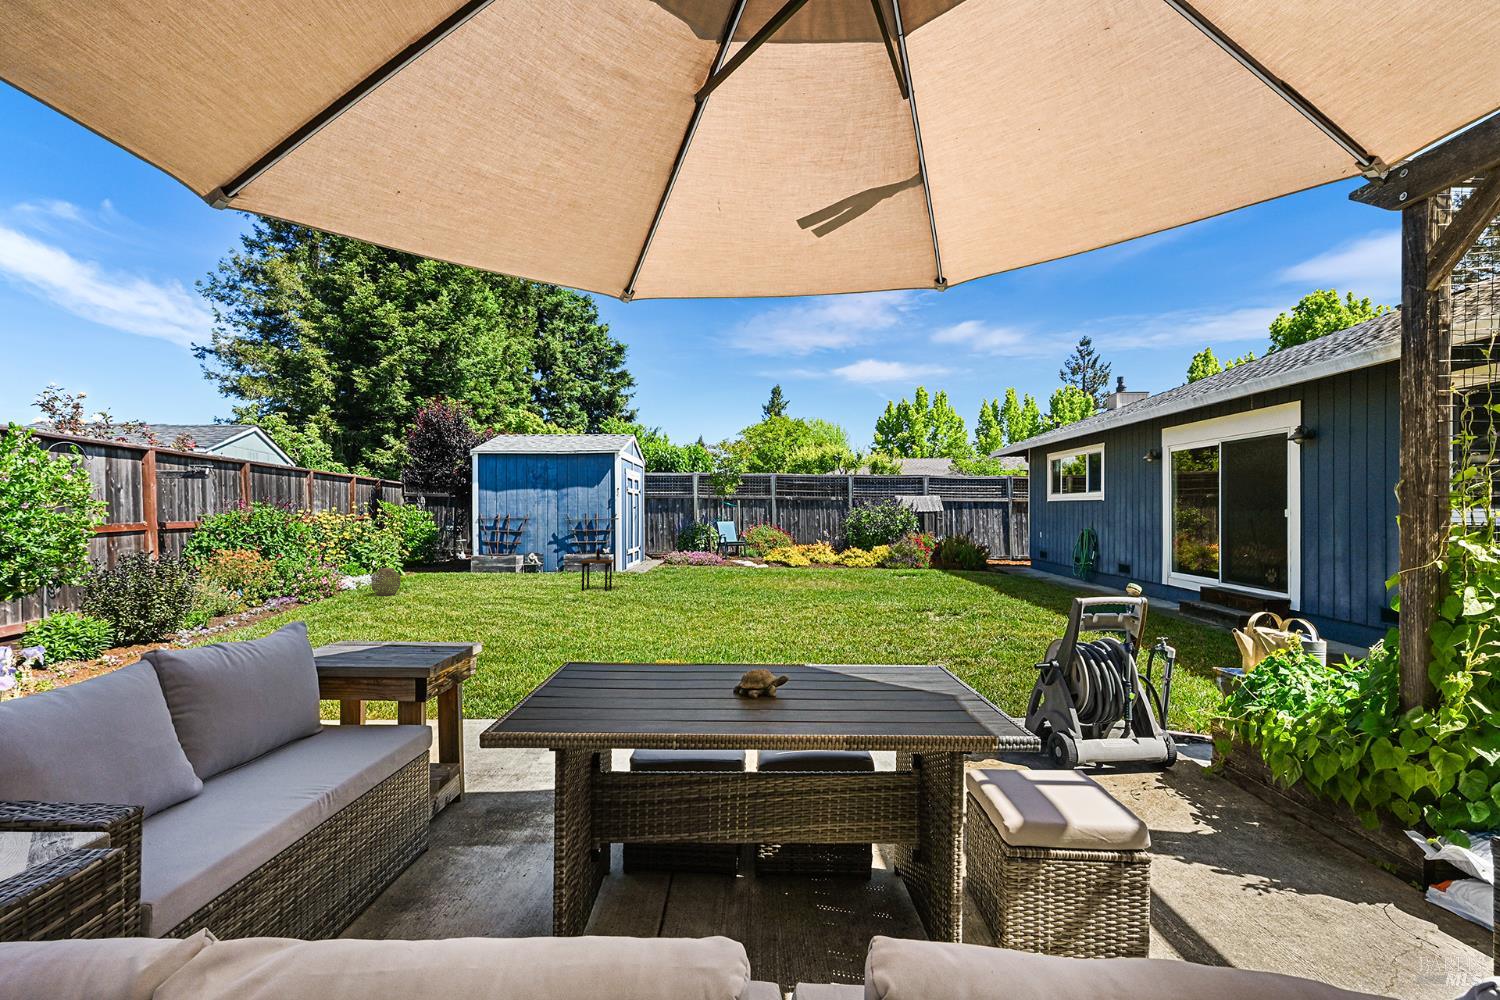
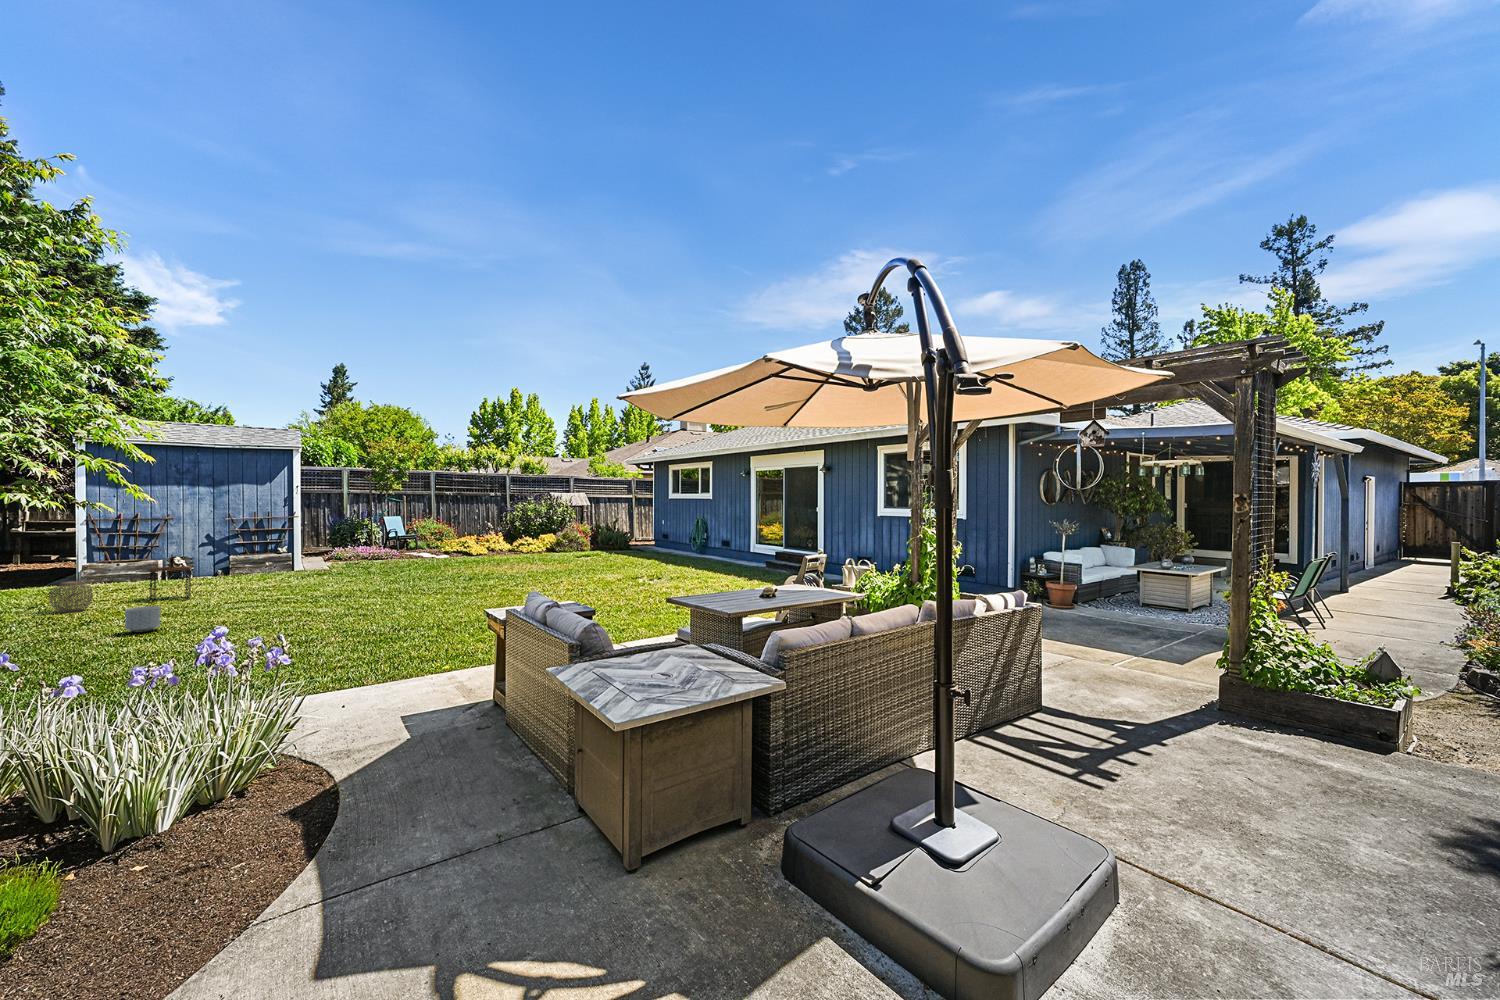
side table: present [581,548,613,591] -> present [148,555,192,602]
planter: none [341,597,370,622] -> present [125,606,161,633]

